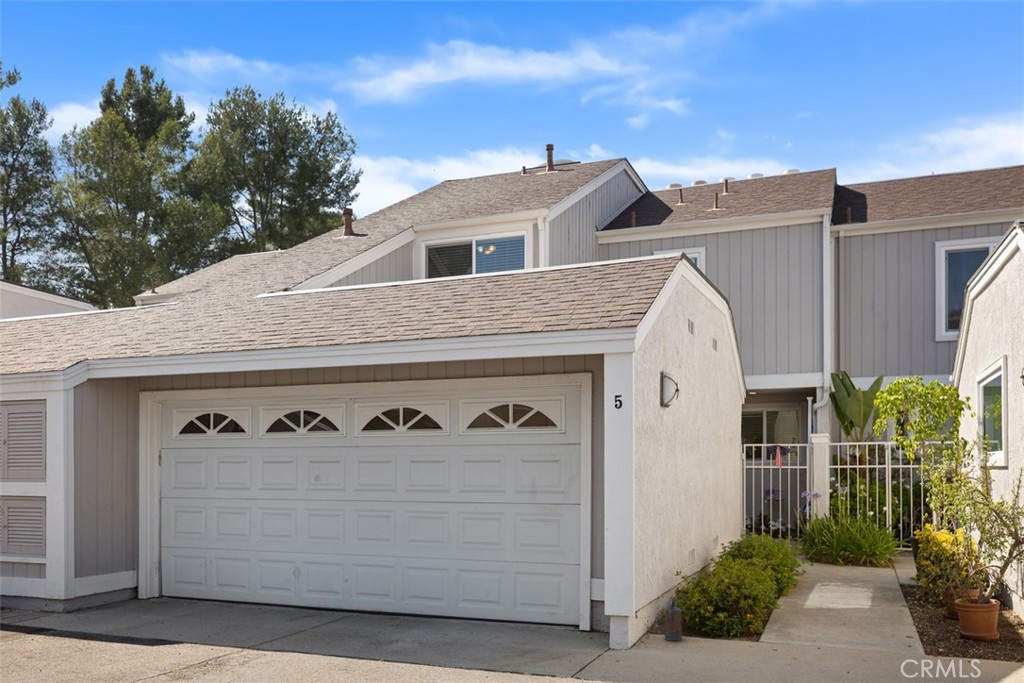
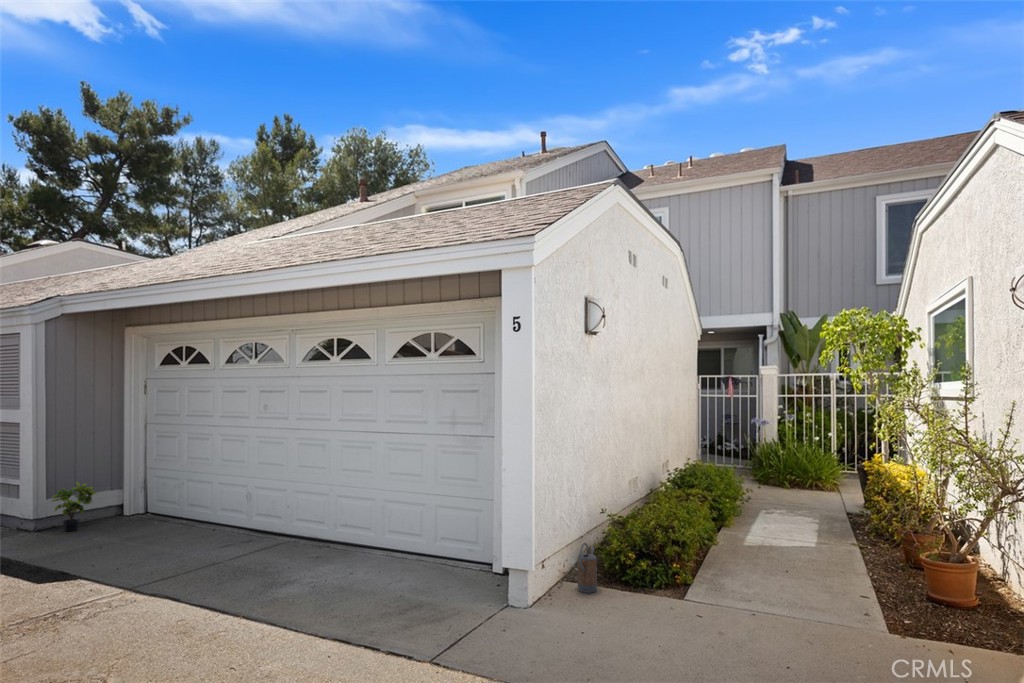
potted plant: none [80,559,126,611] -> present [52,482,96,531]

